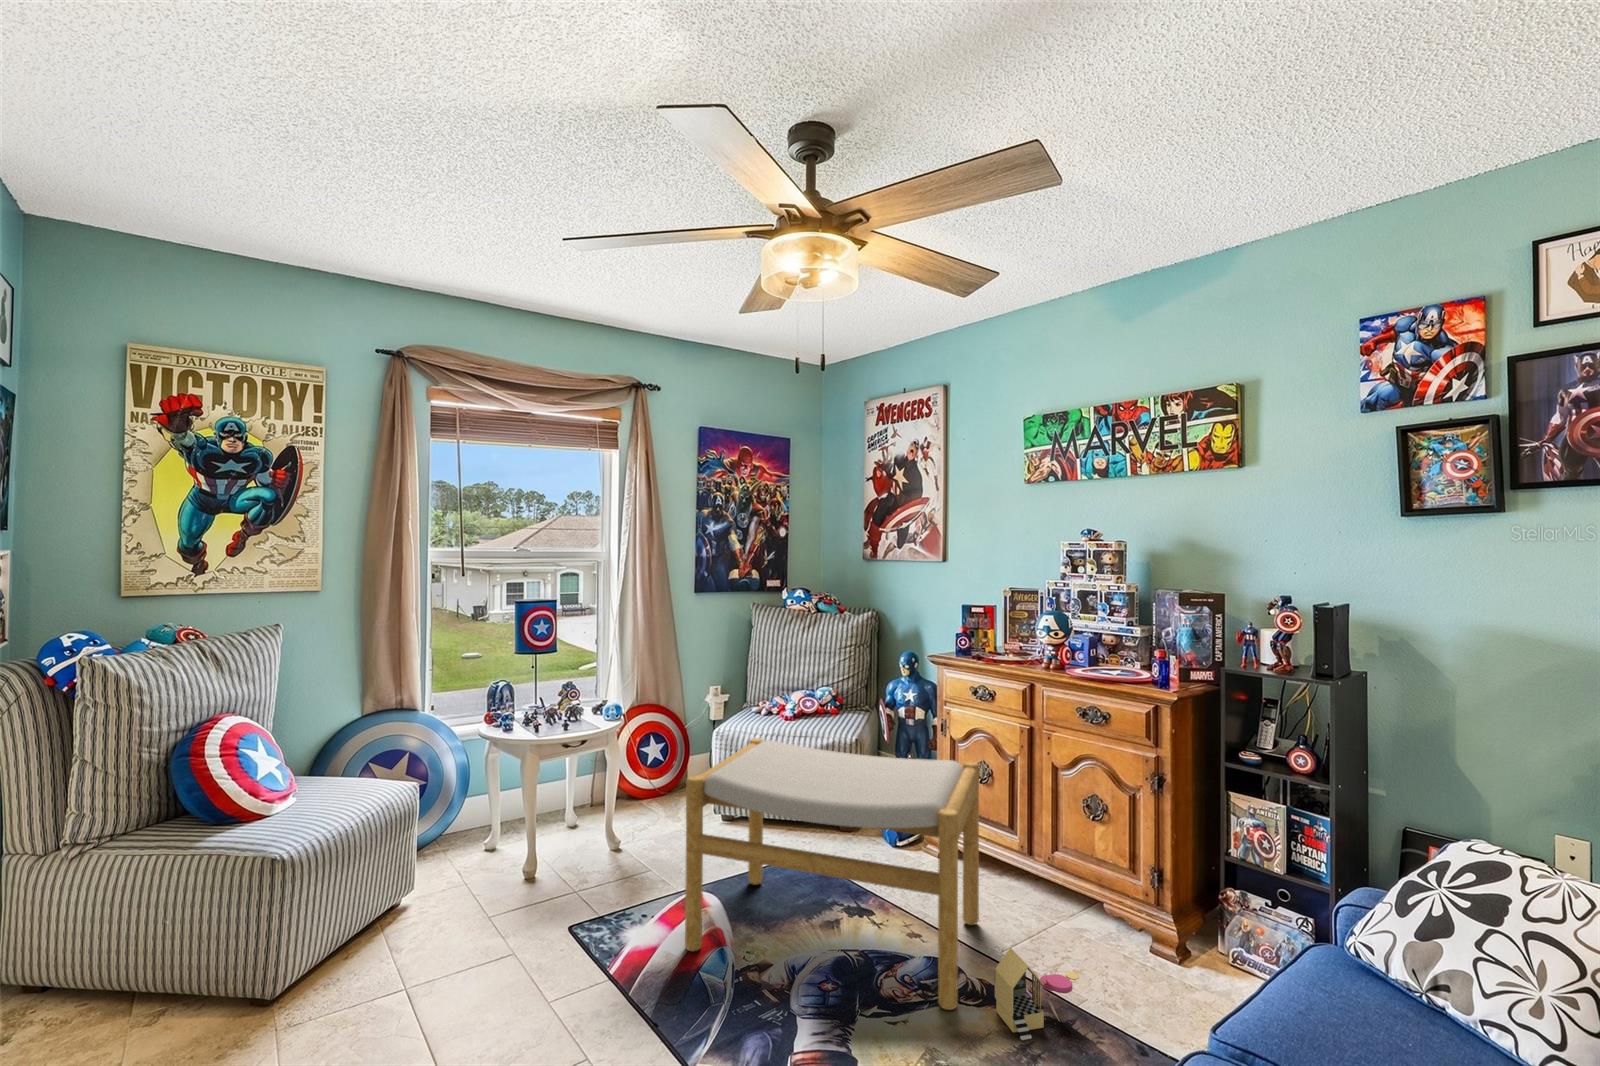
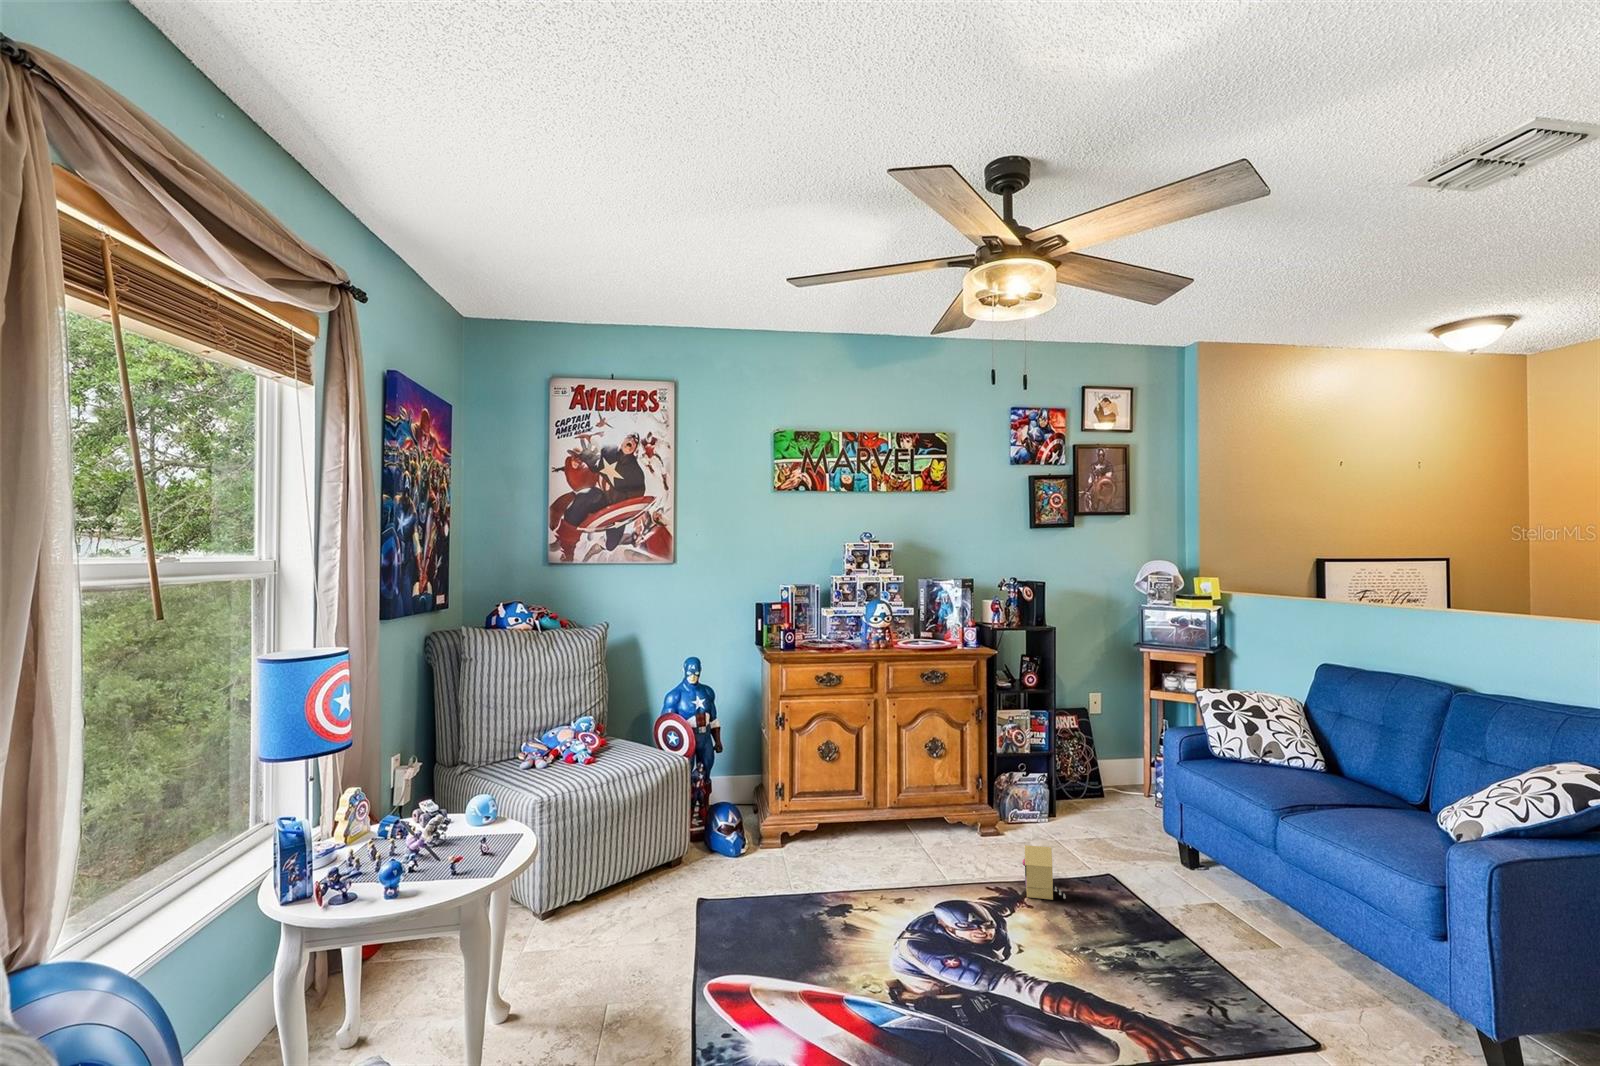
footstool: present [685,738,979,1010] -> none [735,729,1020,997]

